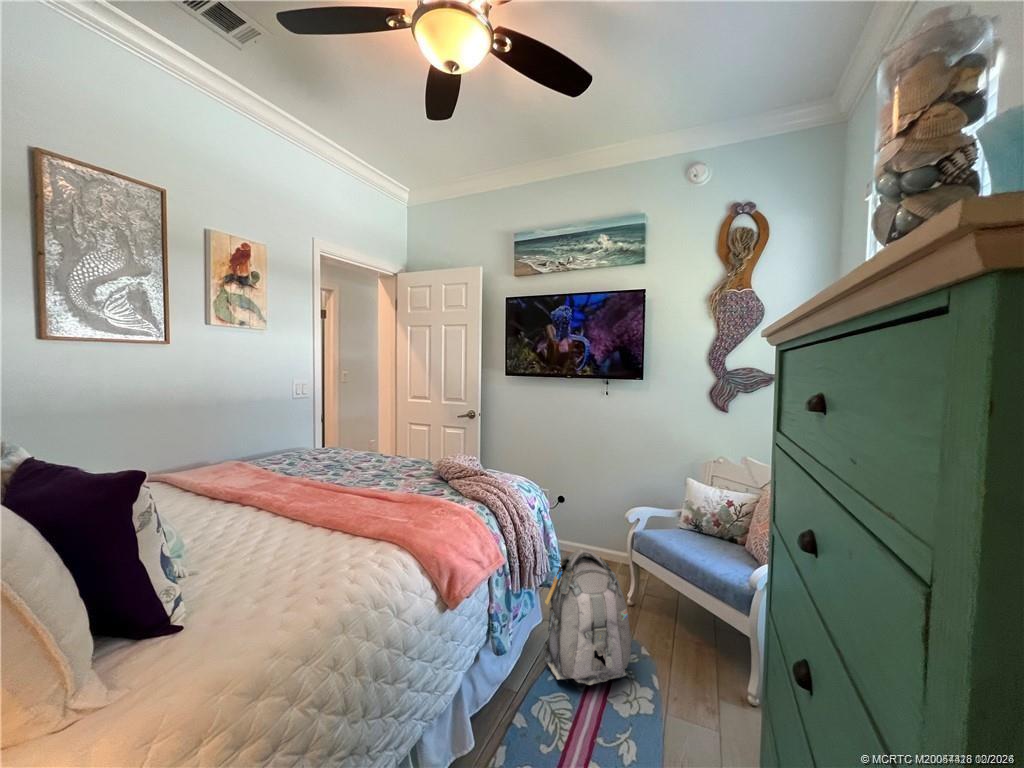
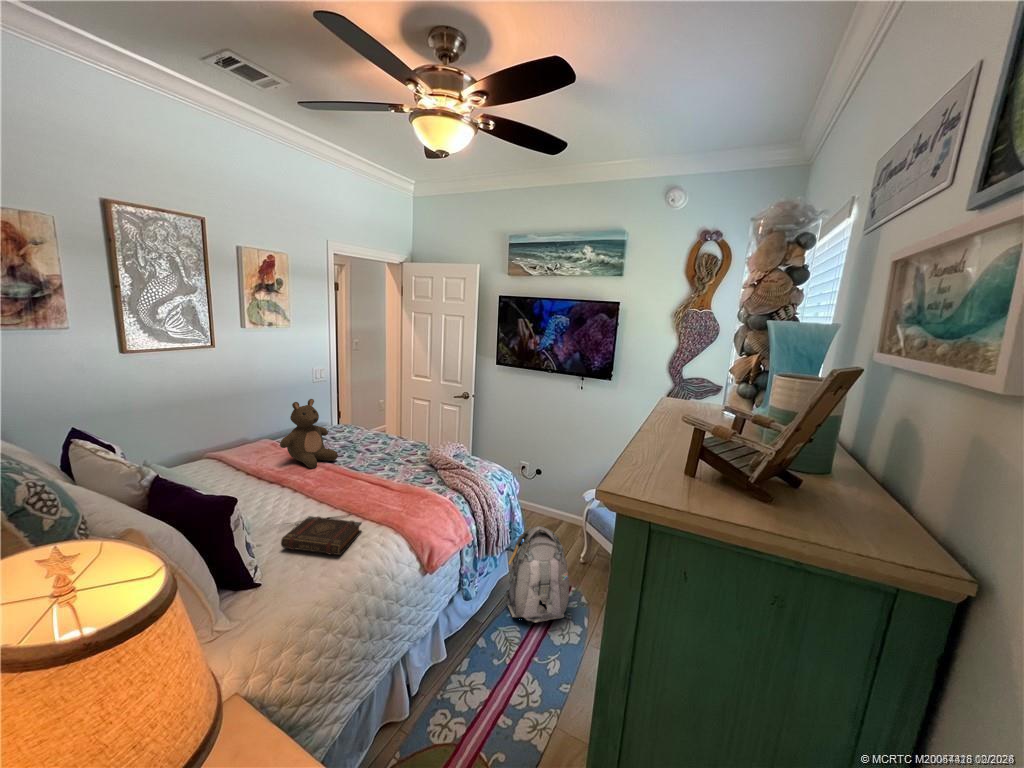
stuffed bear: none [243,397,320,483] -> present [280,399,338,468]
book: none [224,531,351,581] -> present [281,516,362,555]

